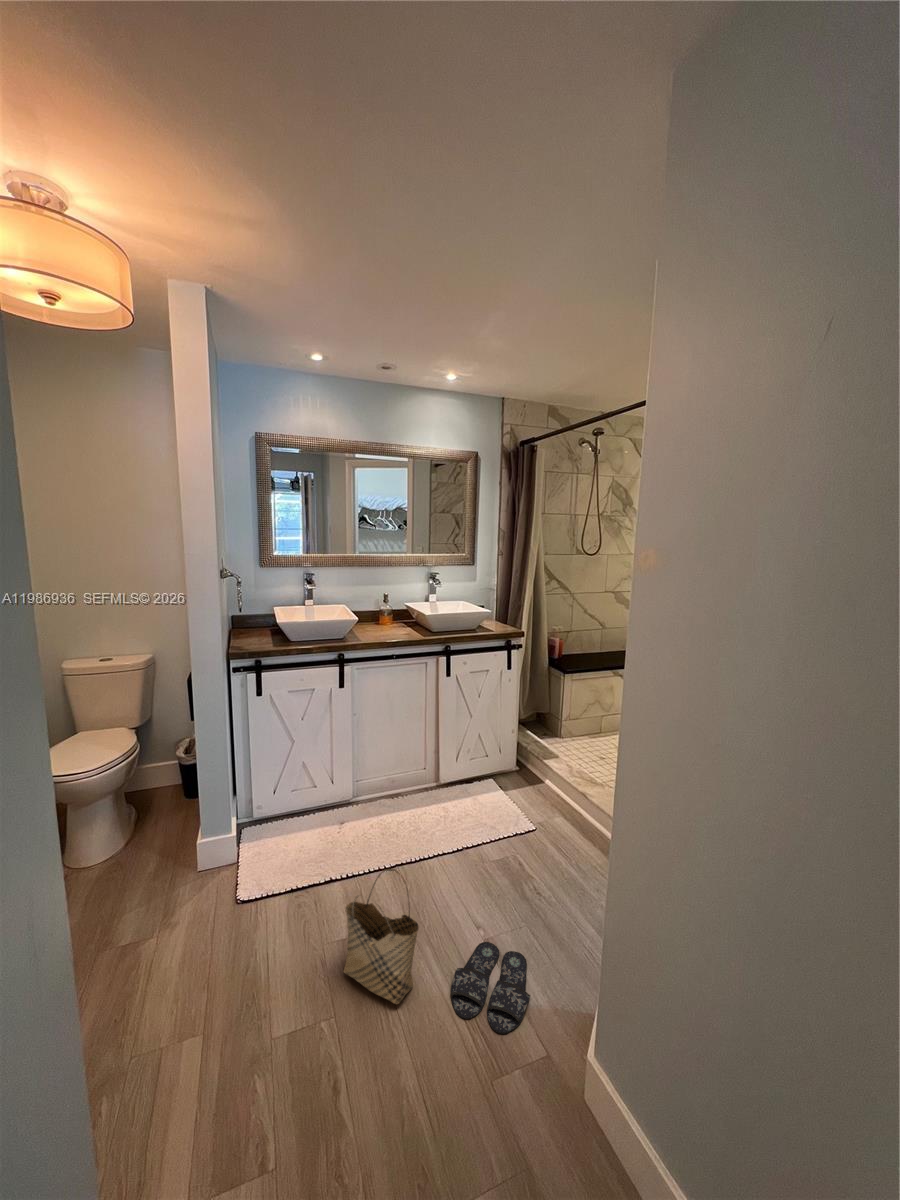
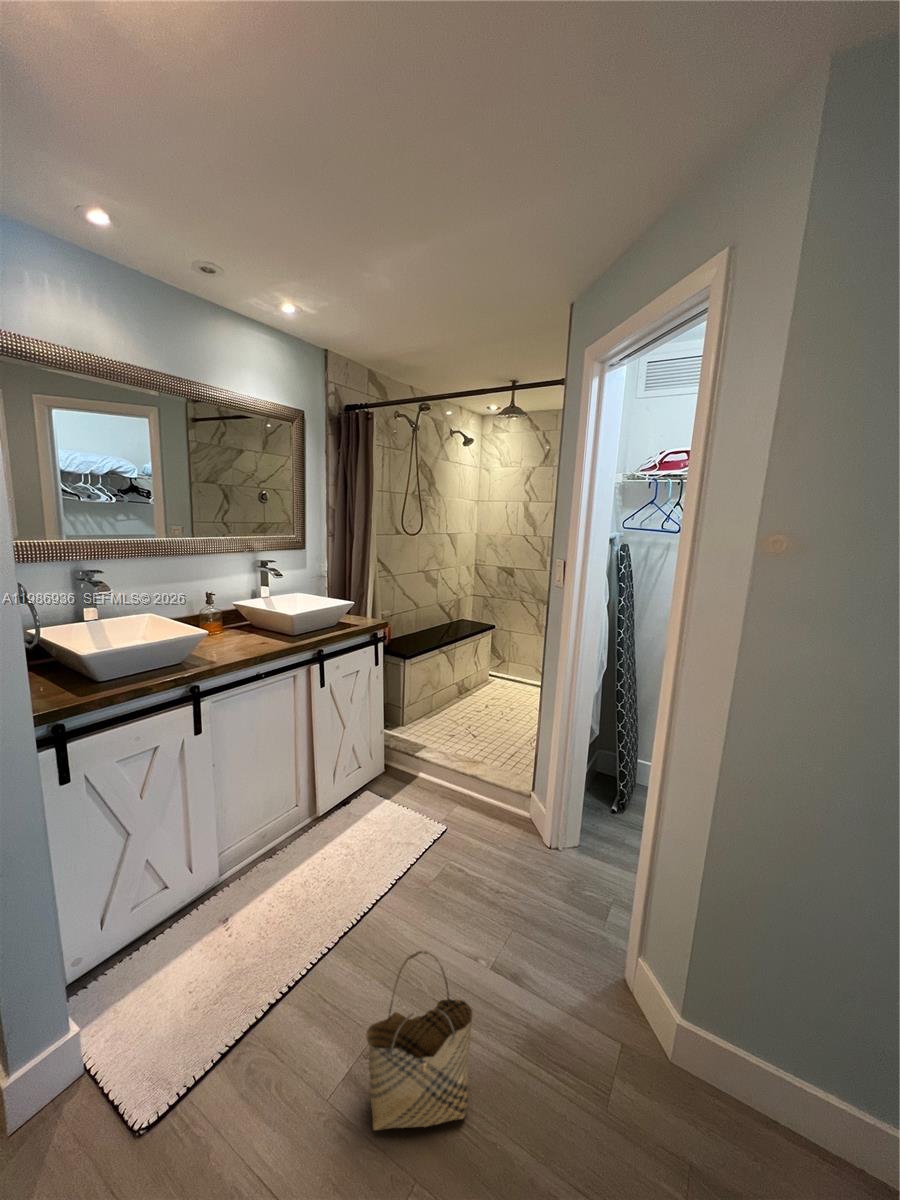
slippers: present [451,942,530,1034] -> none [486,964,578,1075]

